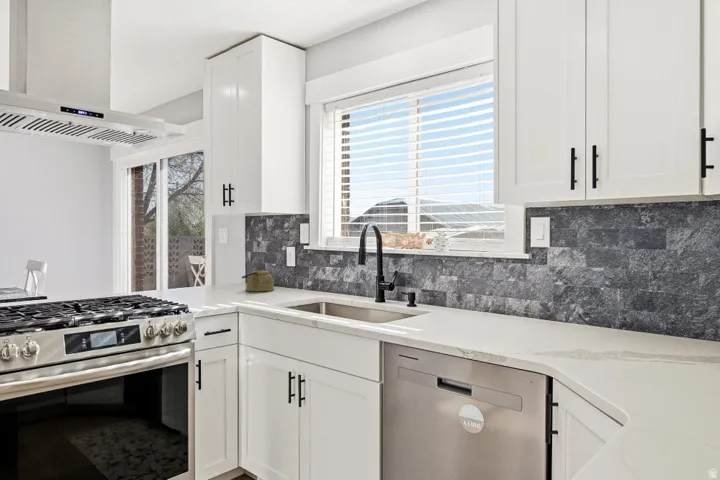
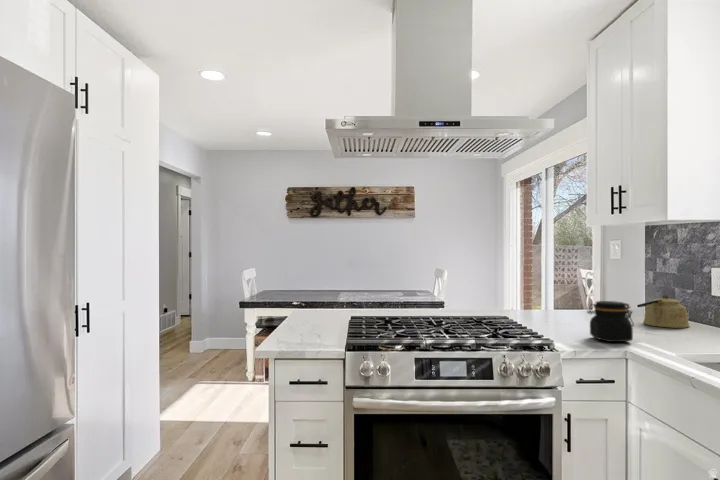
jar: none [210,273,242,303] -> present [587,301,634,342]

